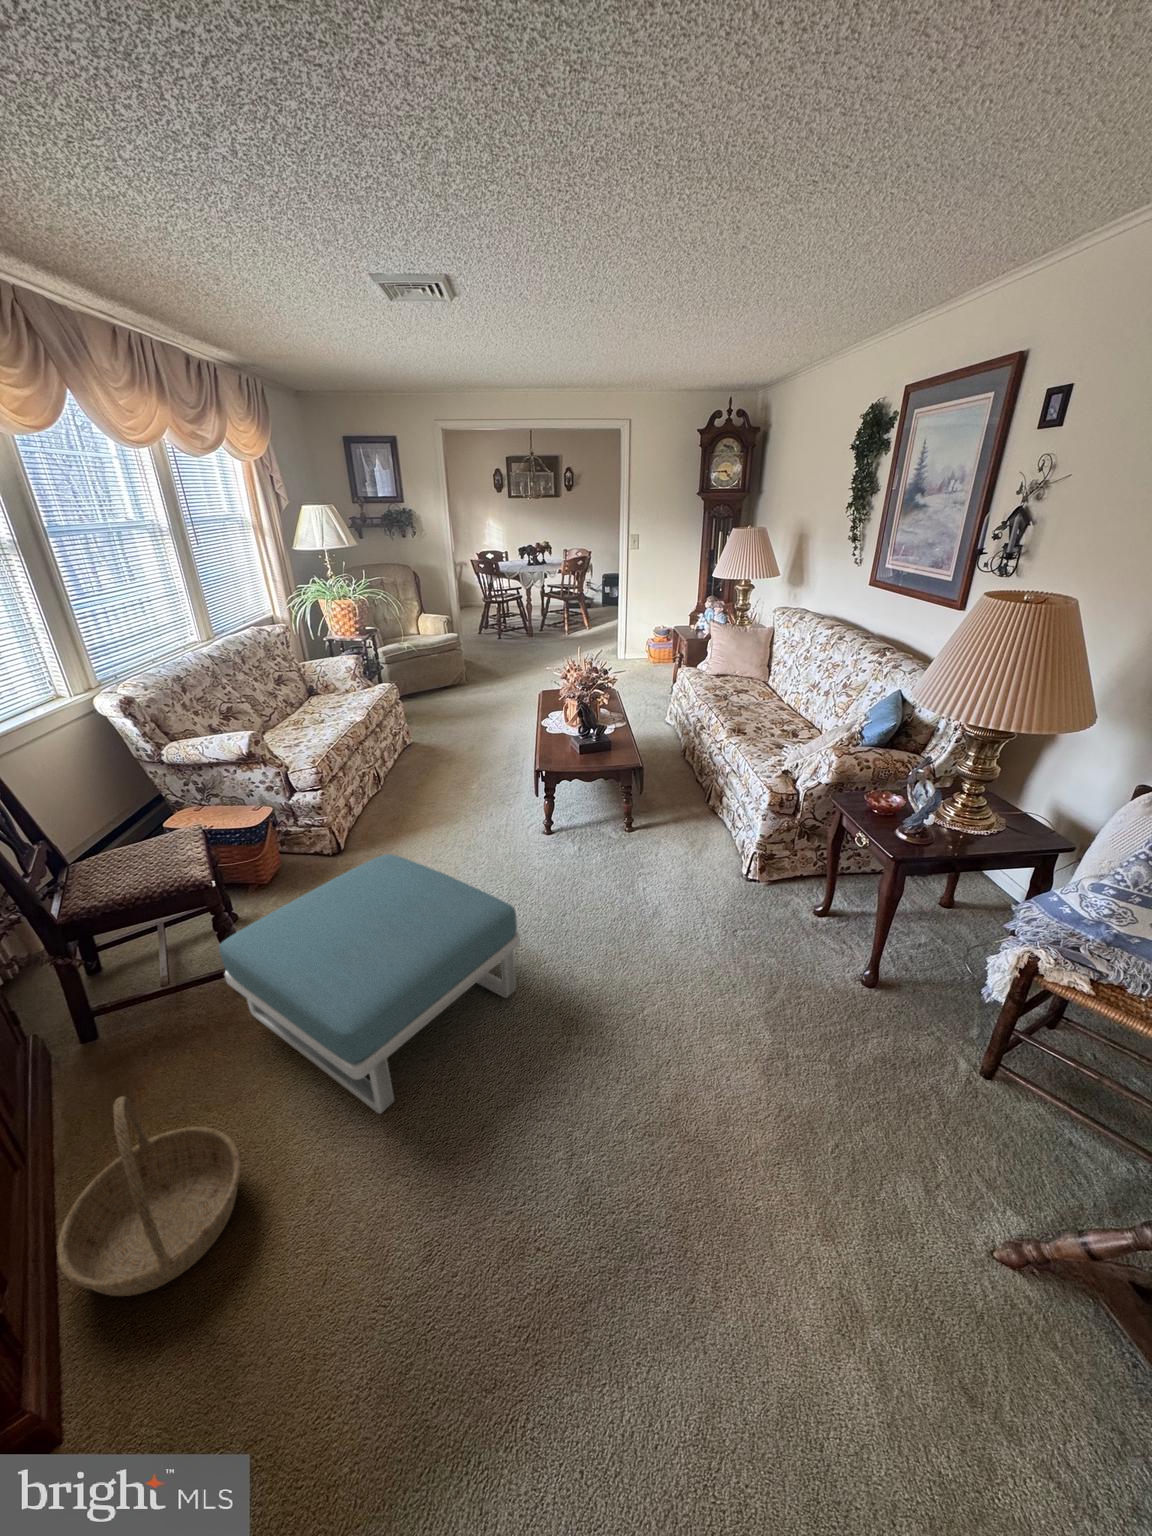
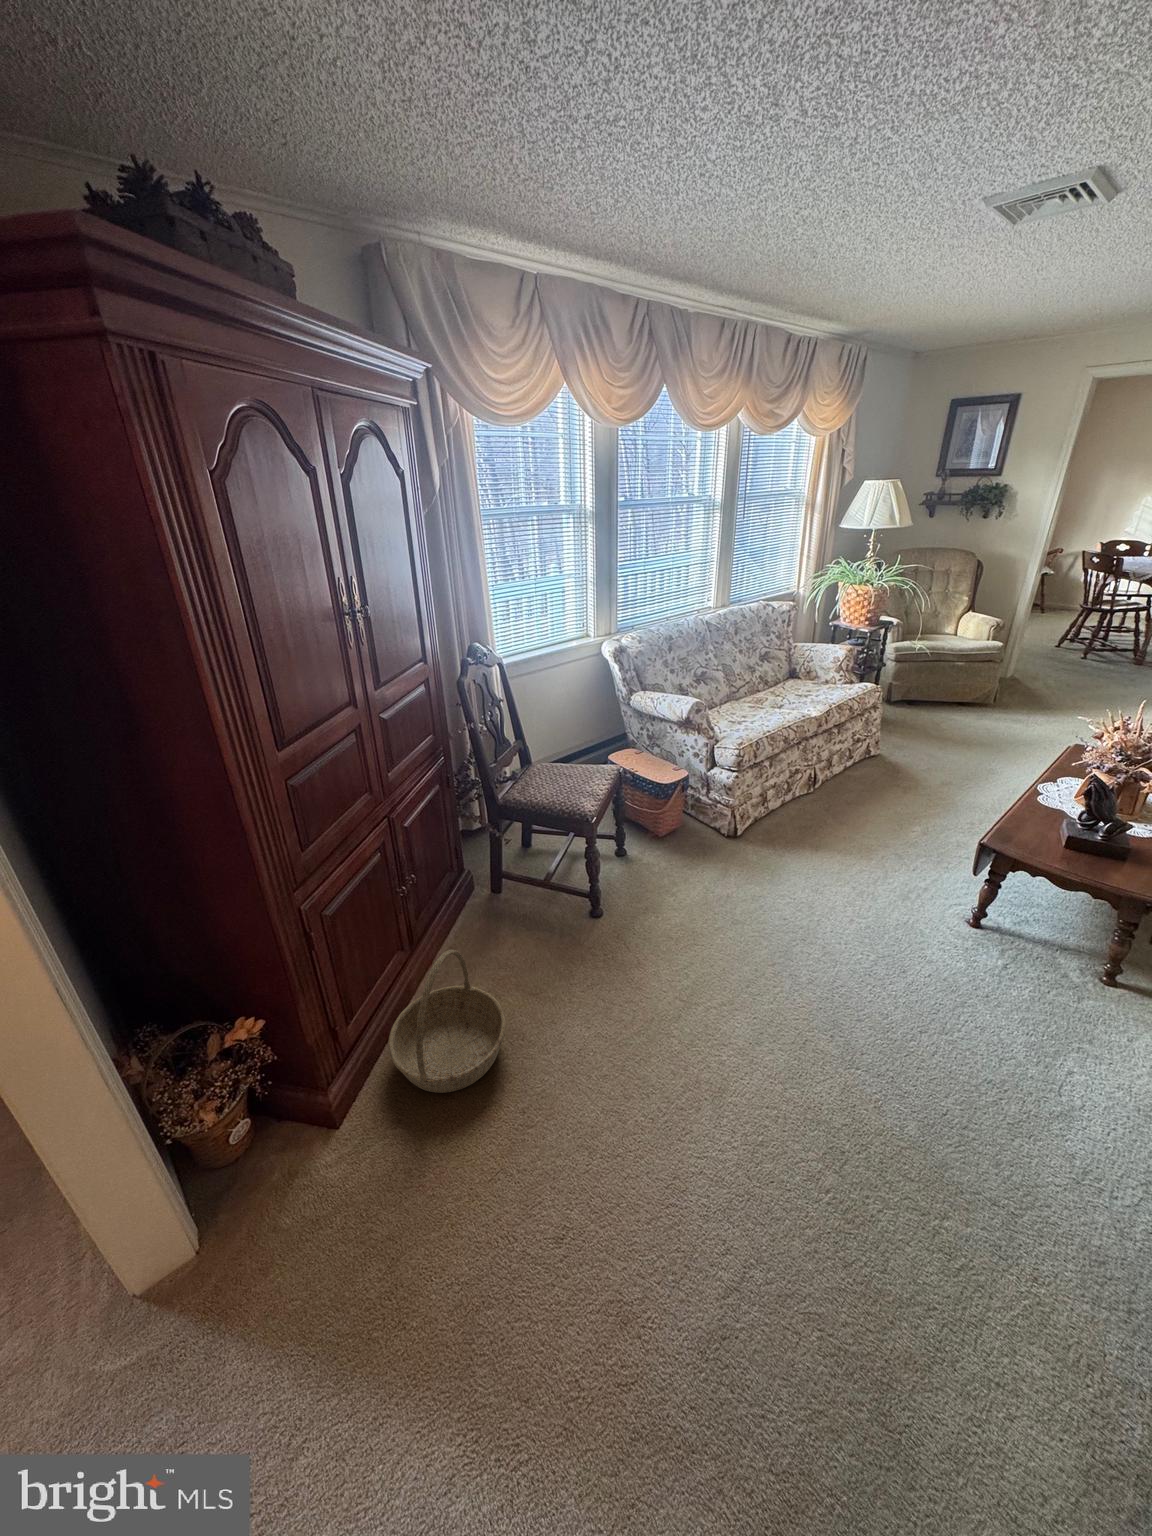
footstool: present [219,854,520,1113] -> none [573,860,827,1090]

